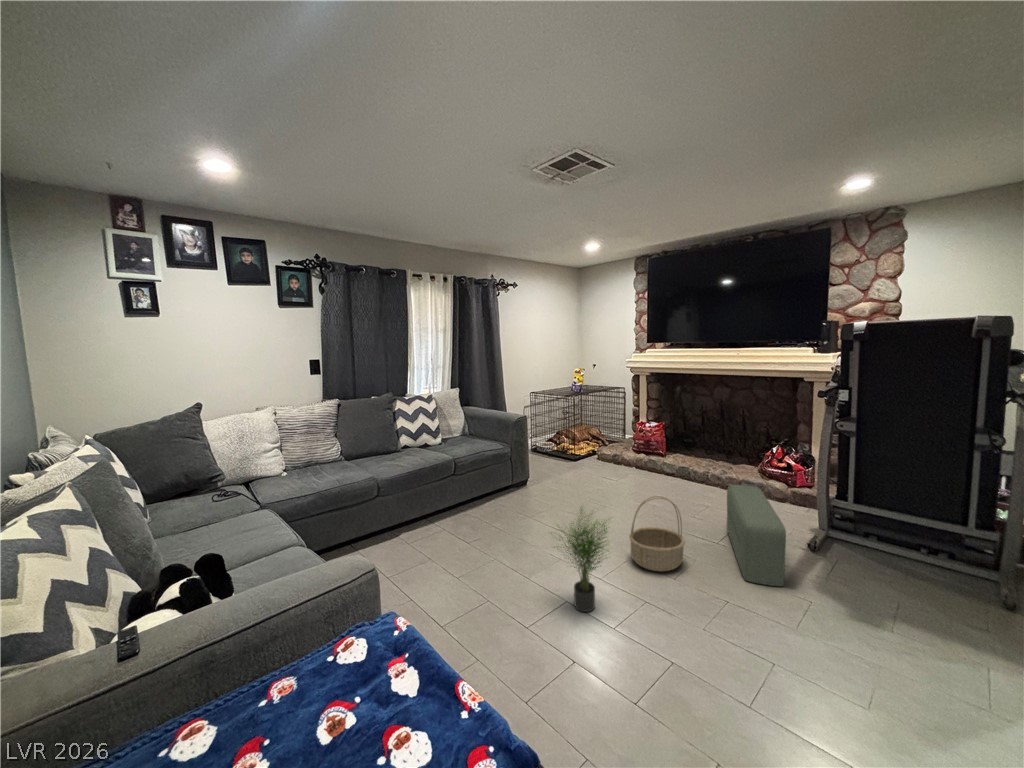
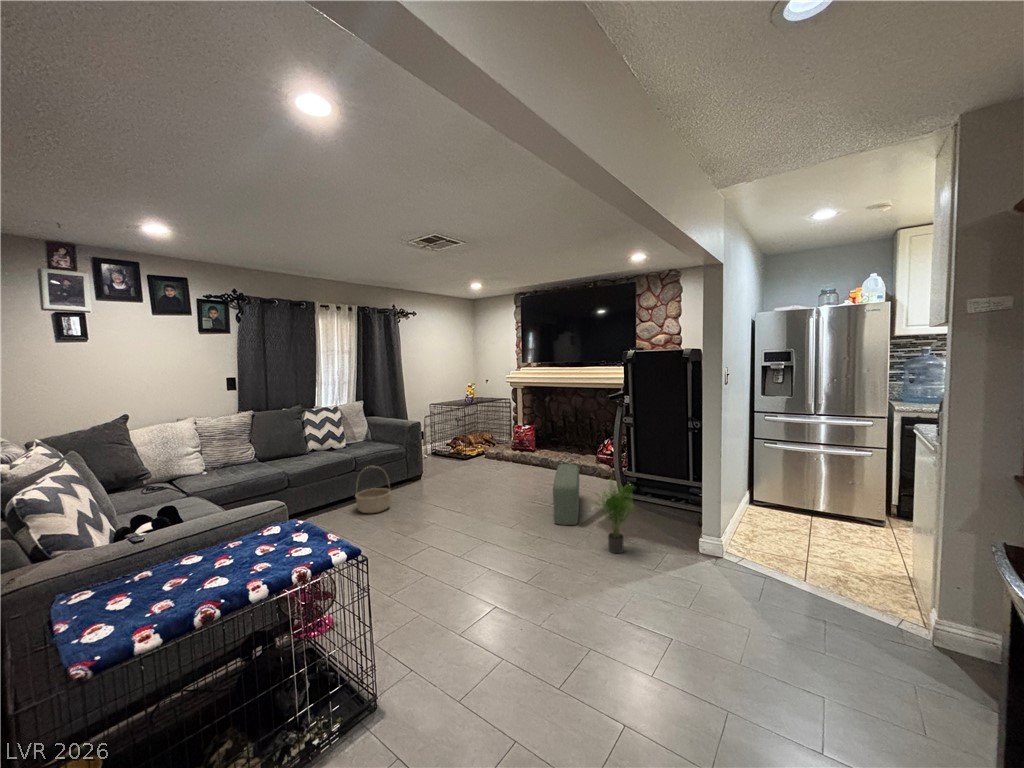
basket: present [629,496,685,572] -> present [355,466,391,513]
potted plant: present [554,509,609,612] -> present [595,485,632,553]

